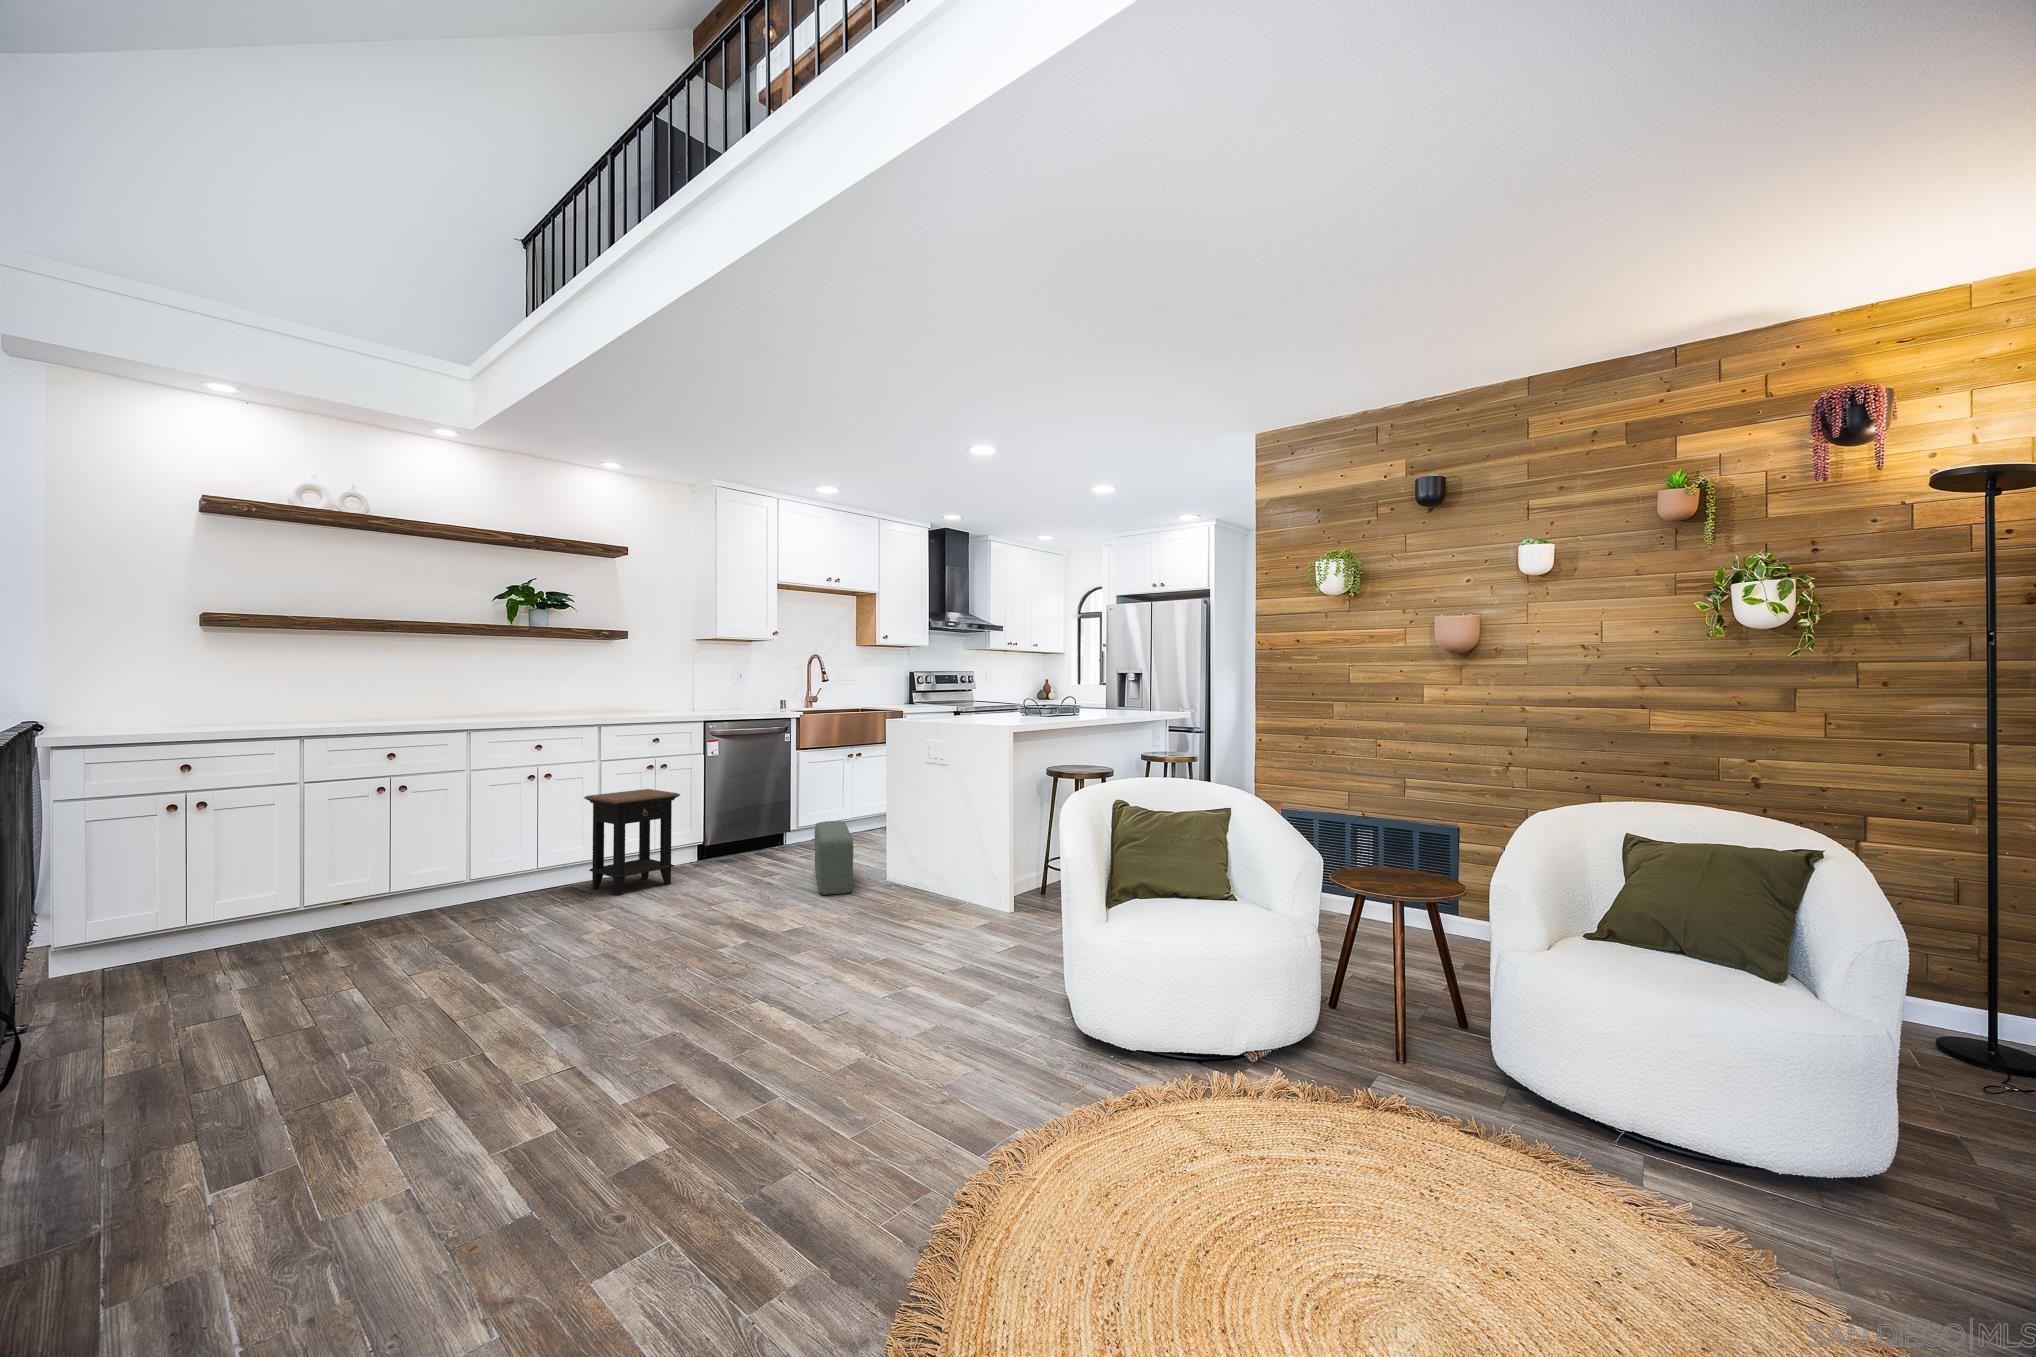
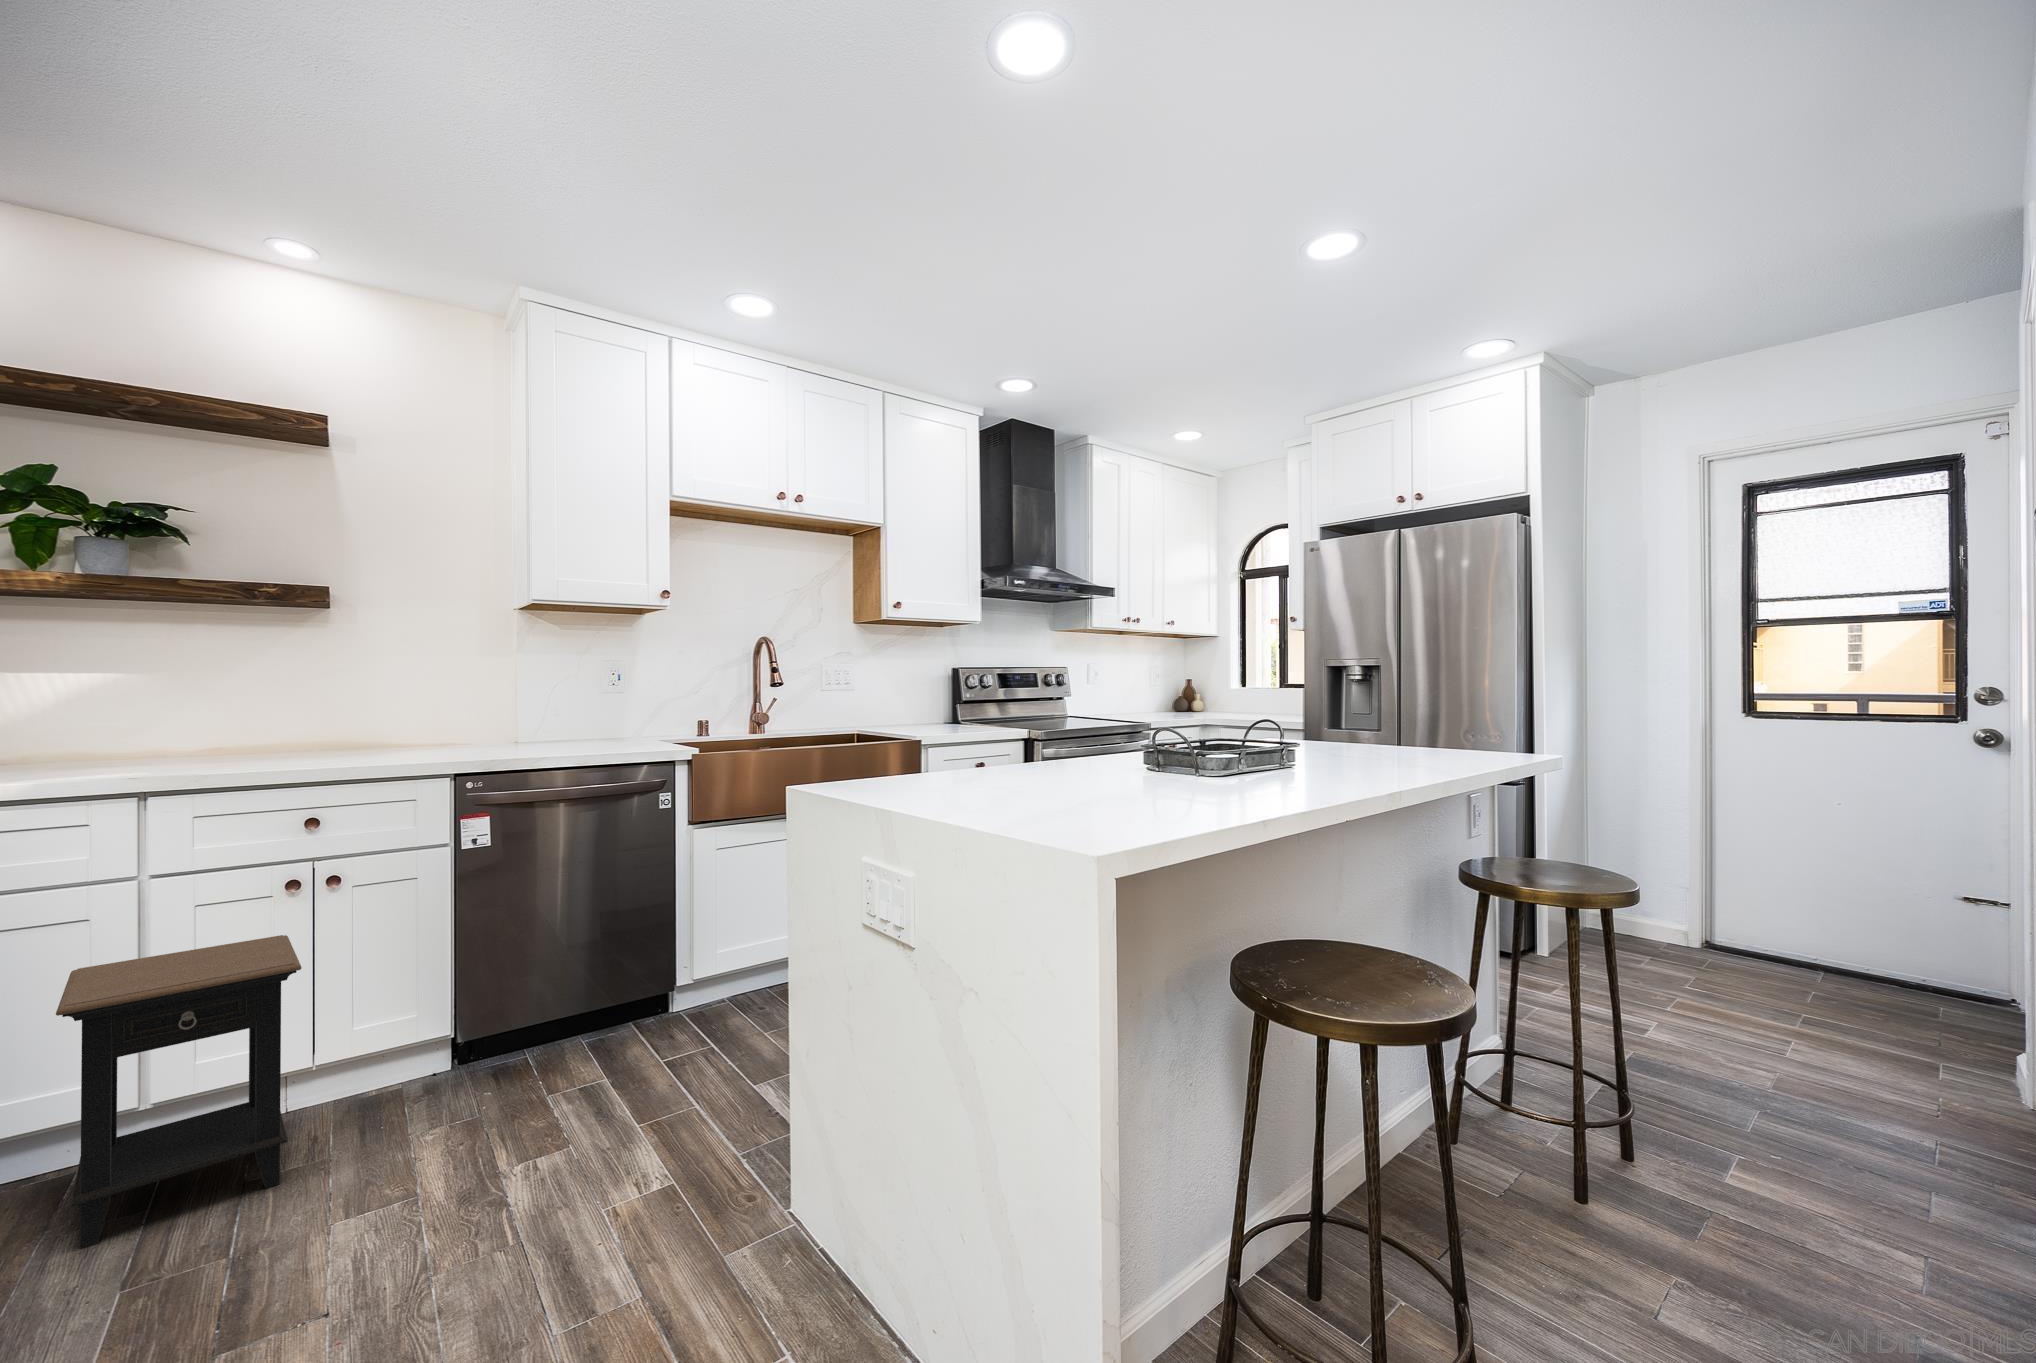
pouf: present [815,821,853,895] -> none [557,1023,718,1307]

